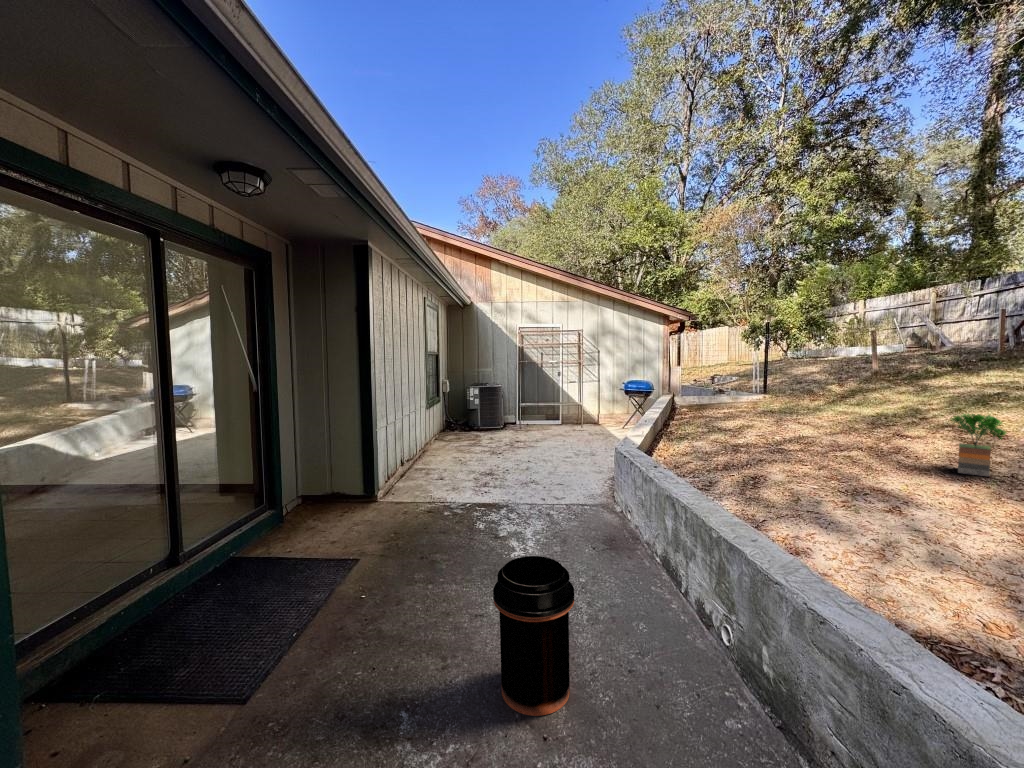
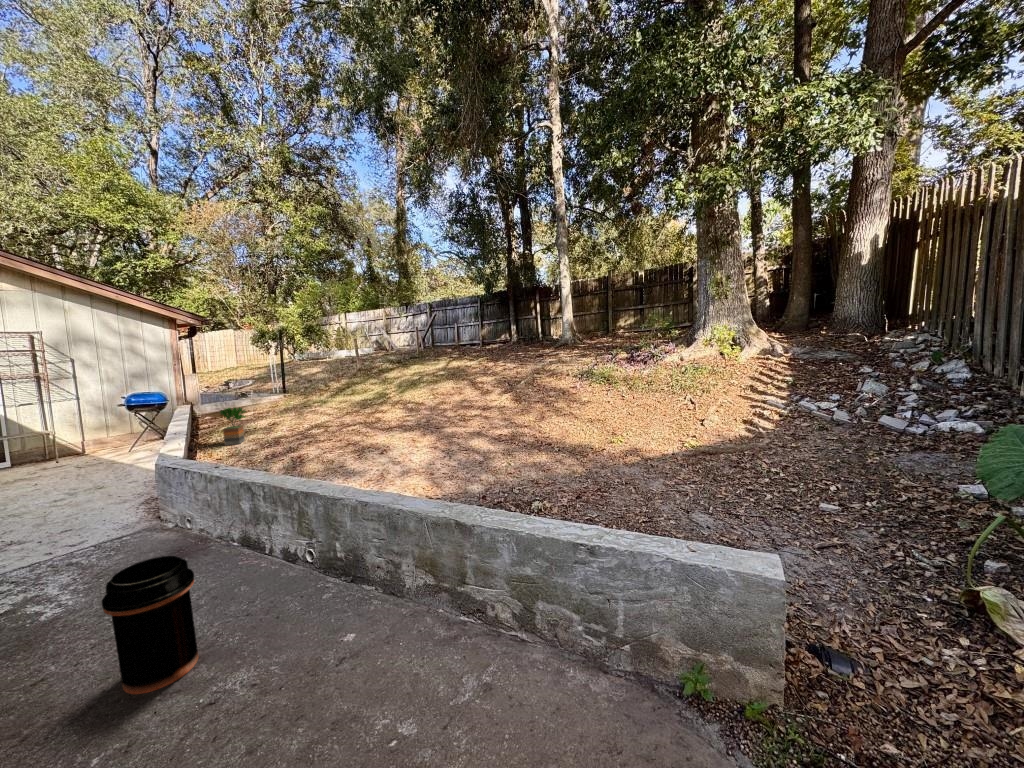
potted tree: present [951,414,1006,476] -> present [220,407,246,445]

